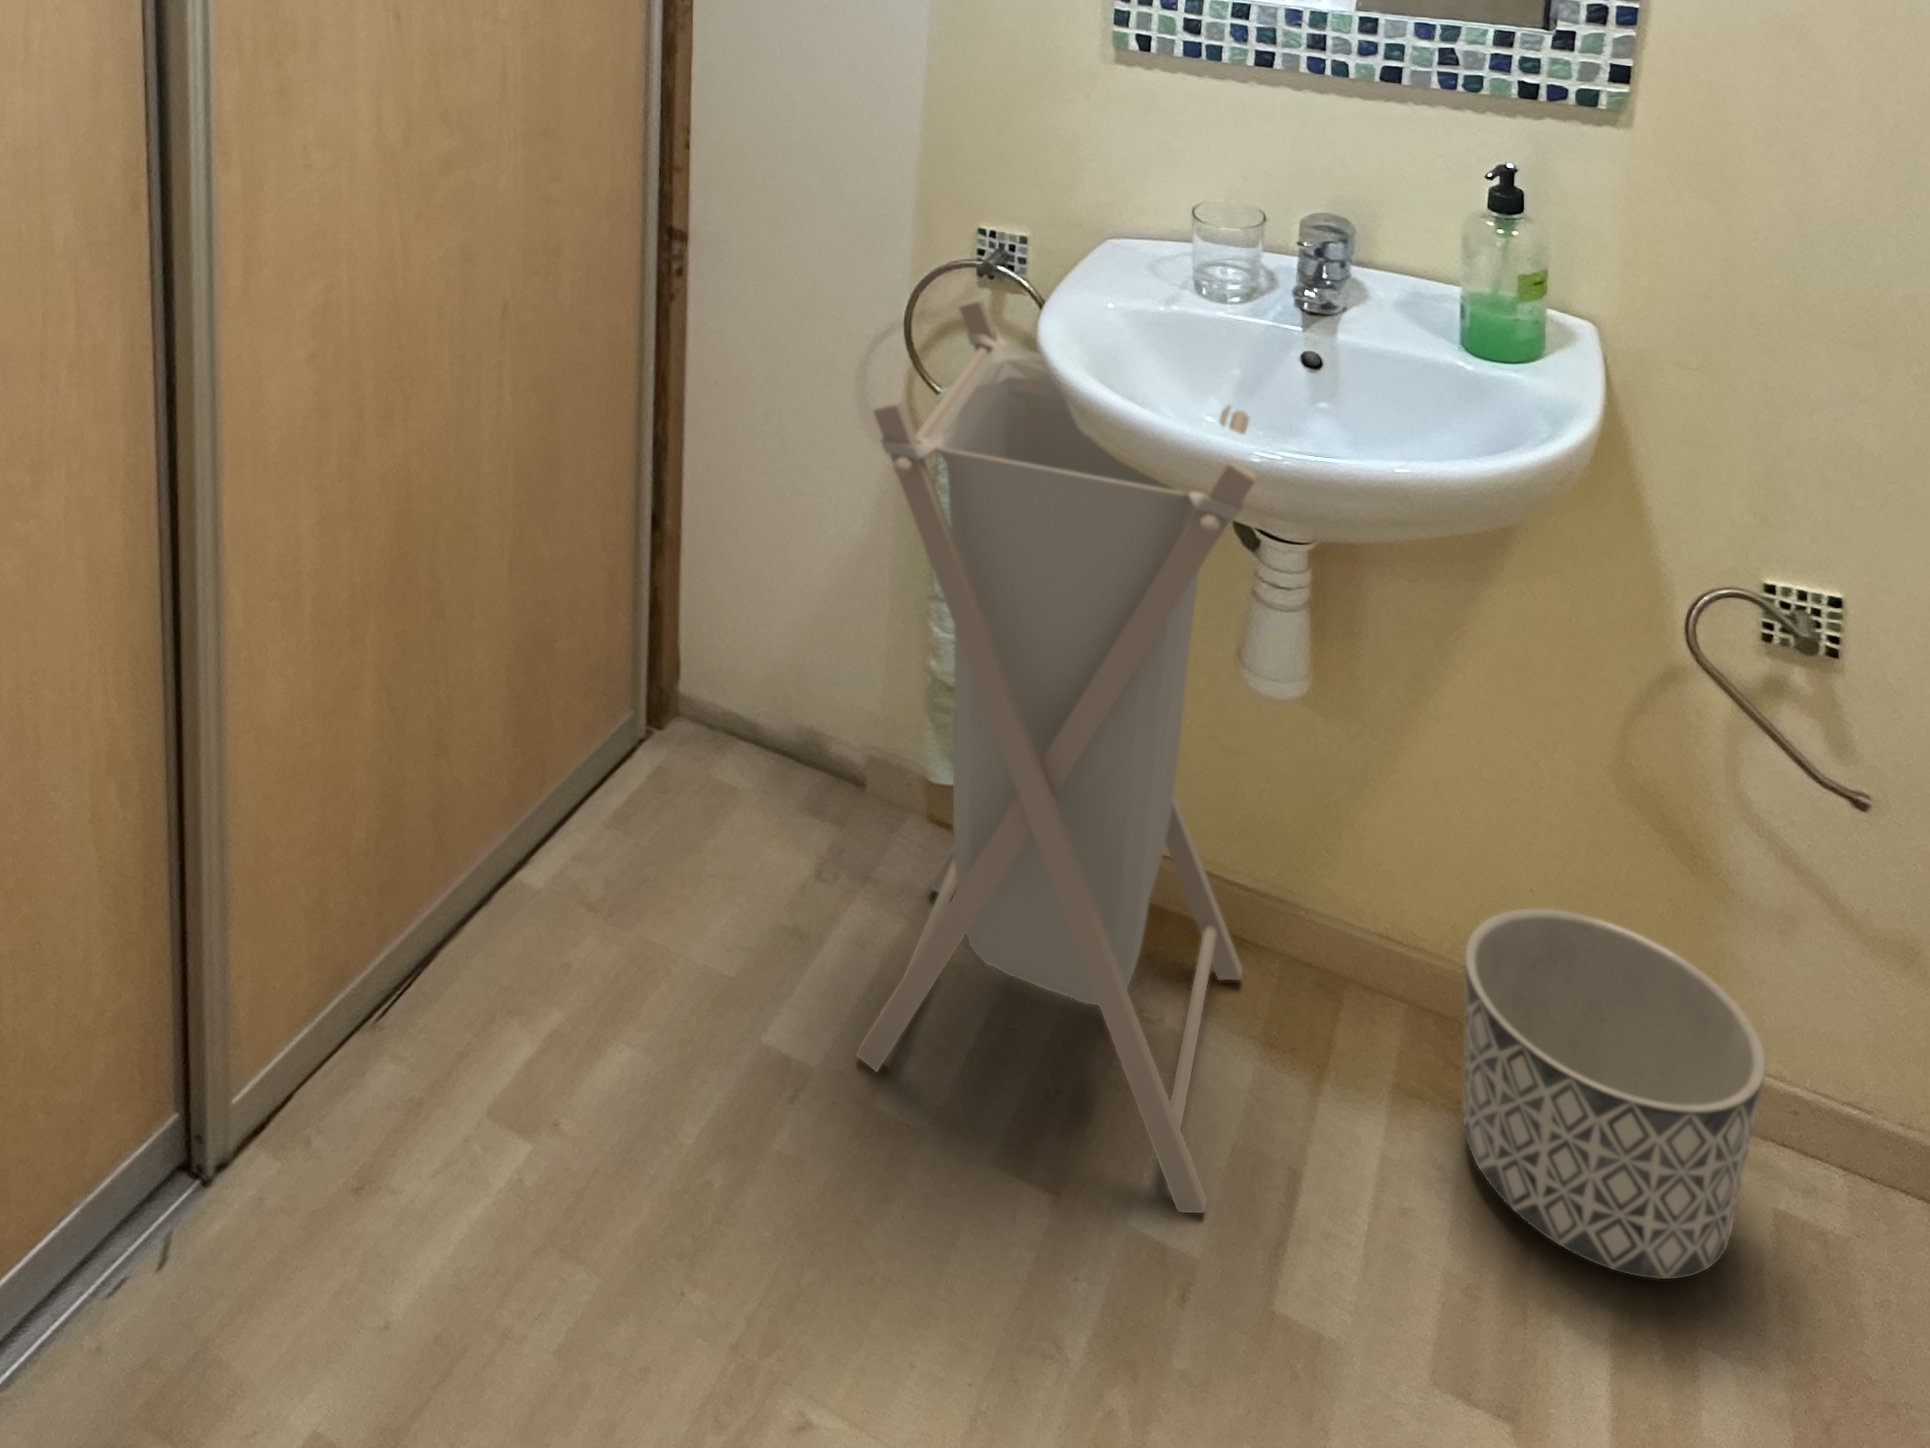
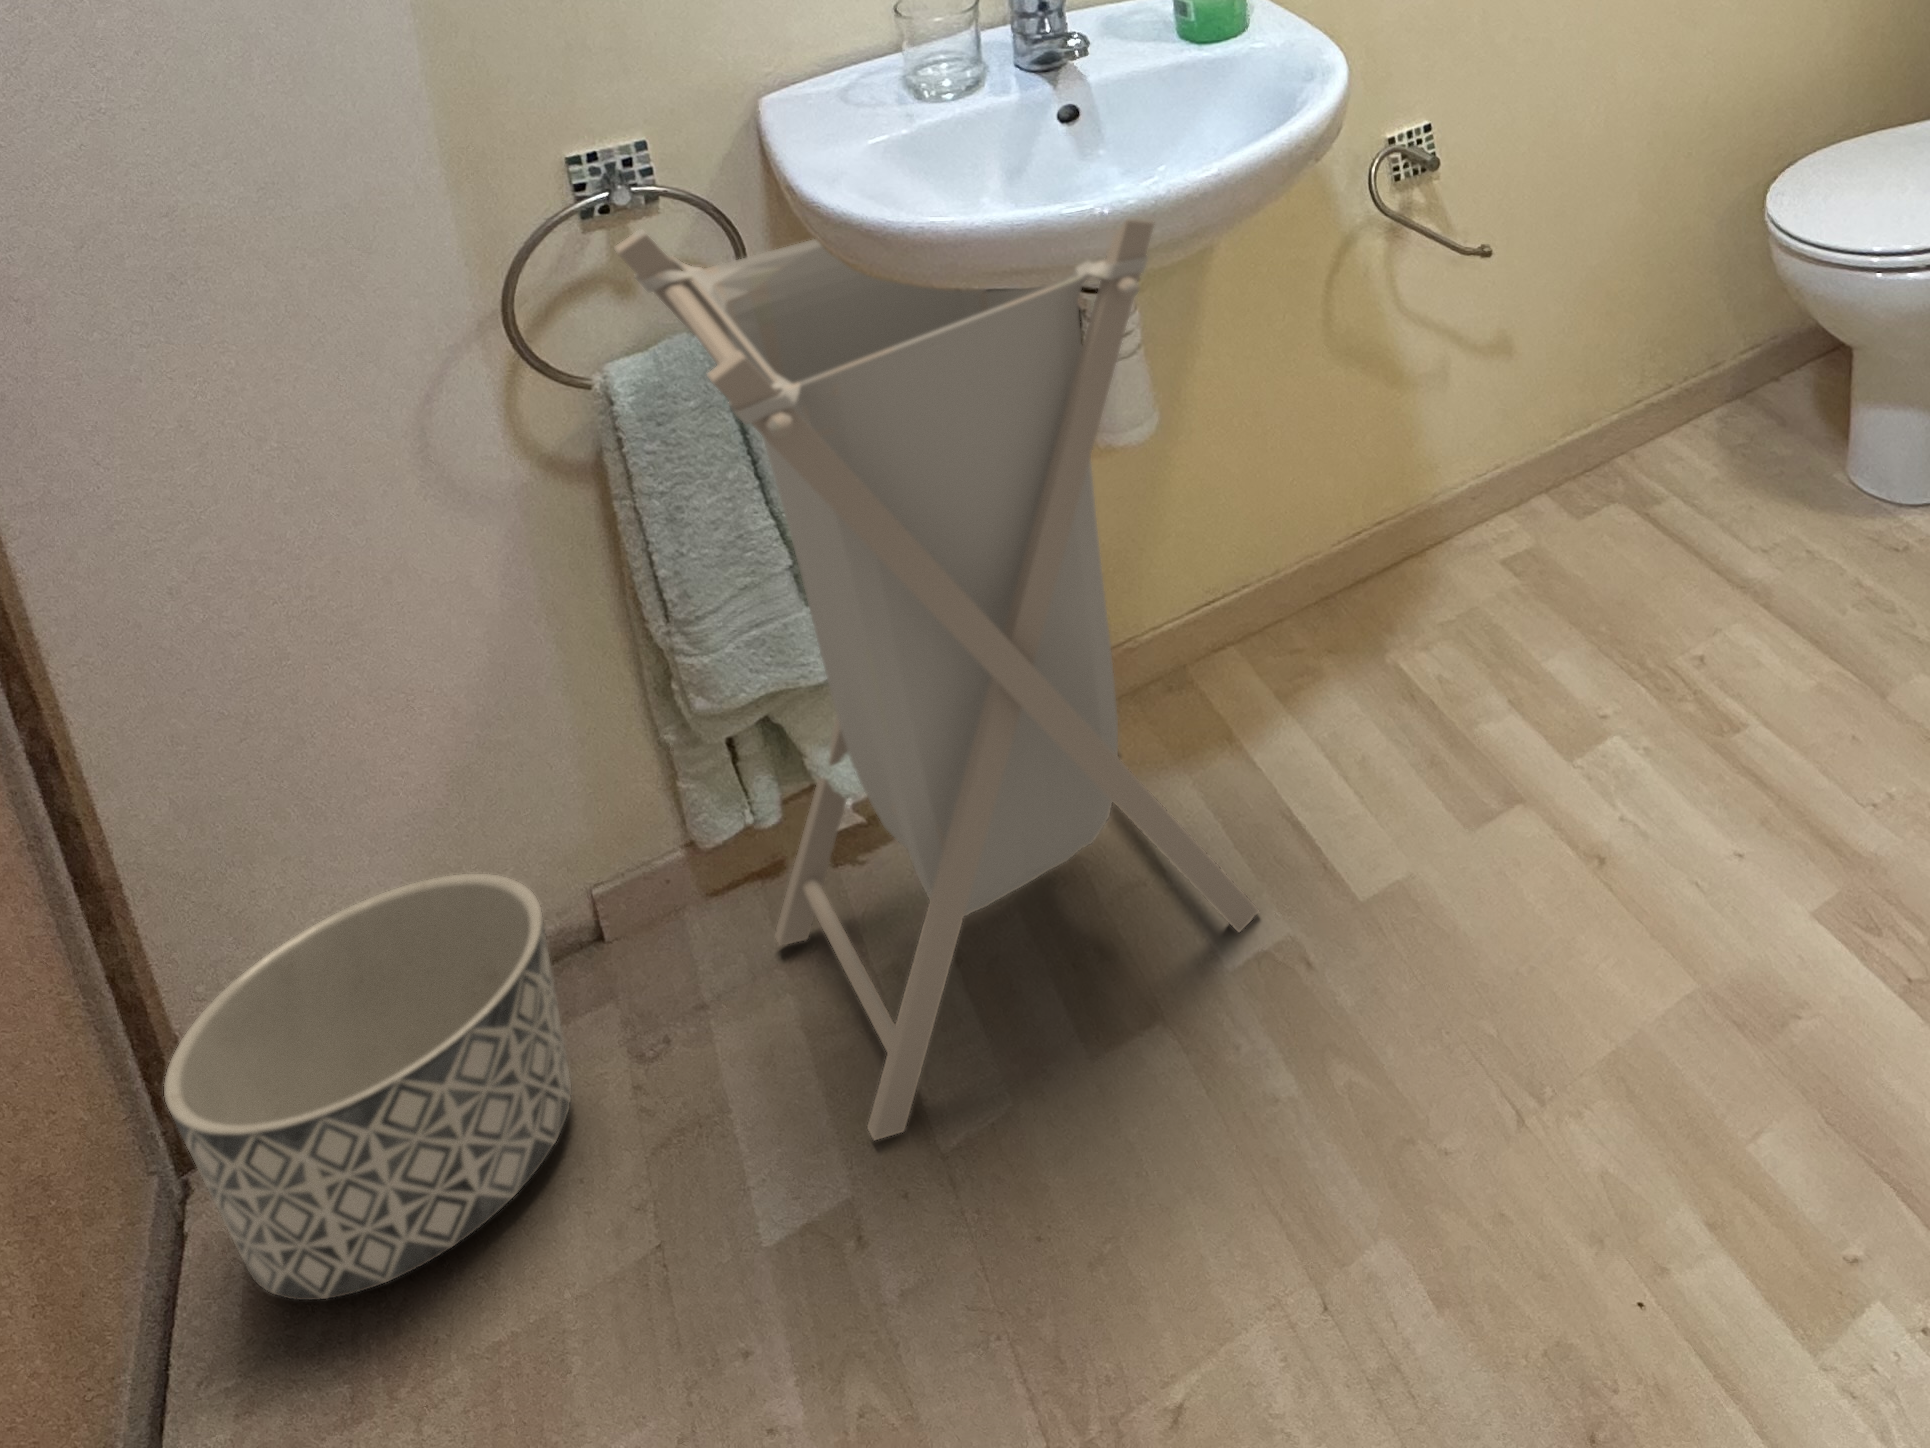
planter: present [1463,909,1766,1279] -> present [164,874,571,1300]

